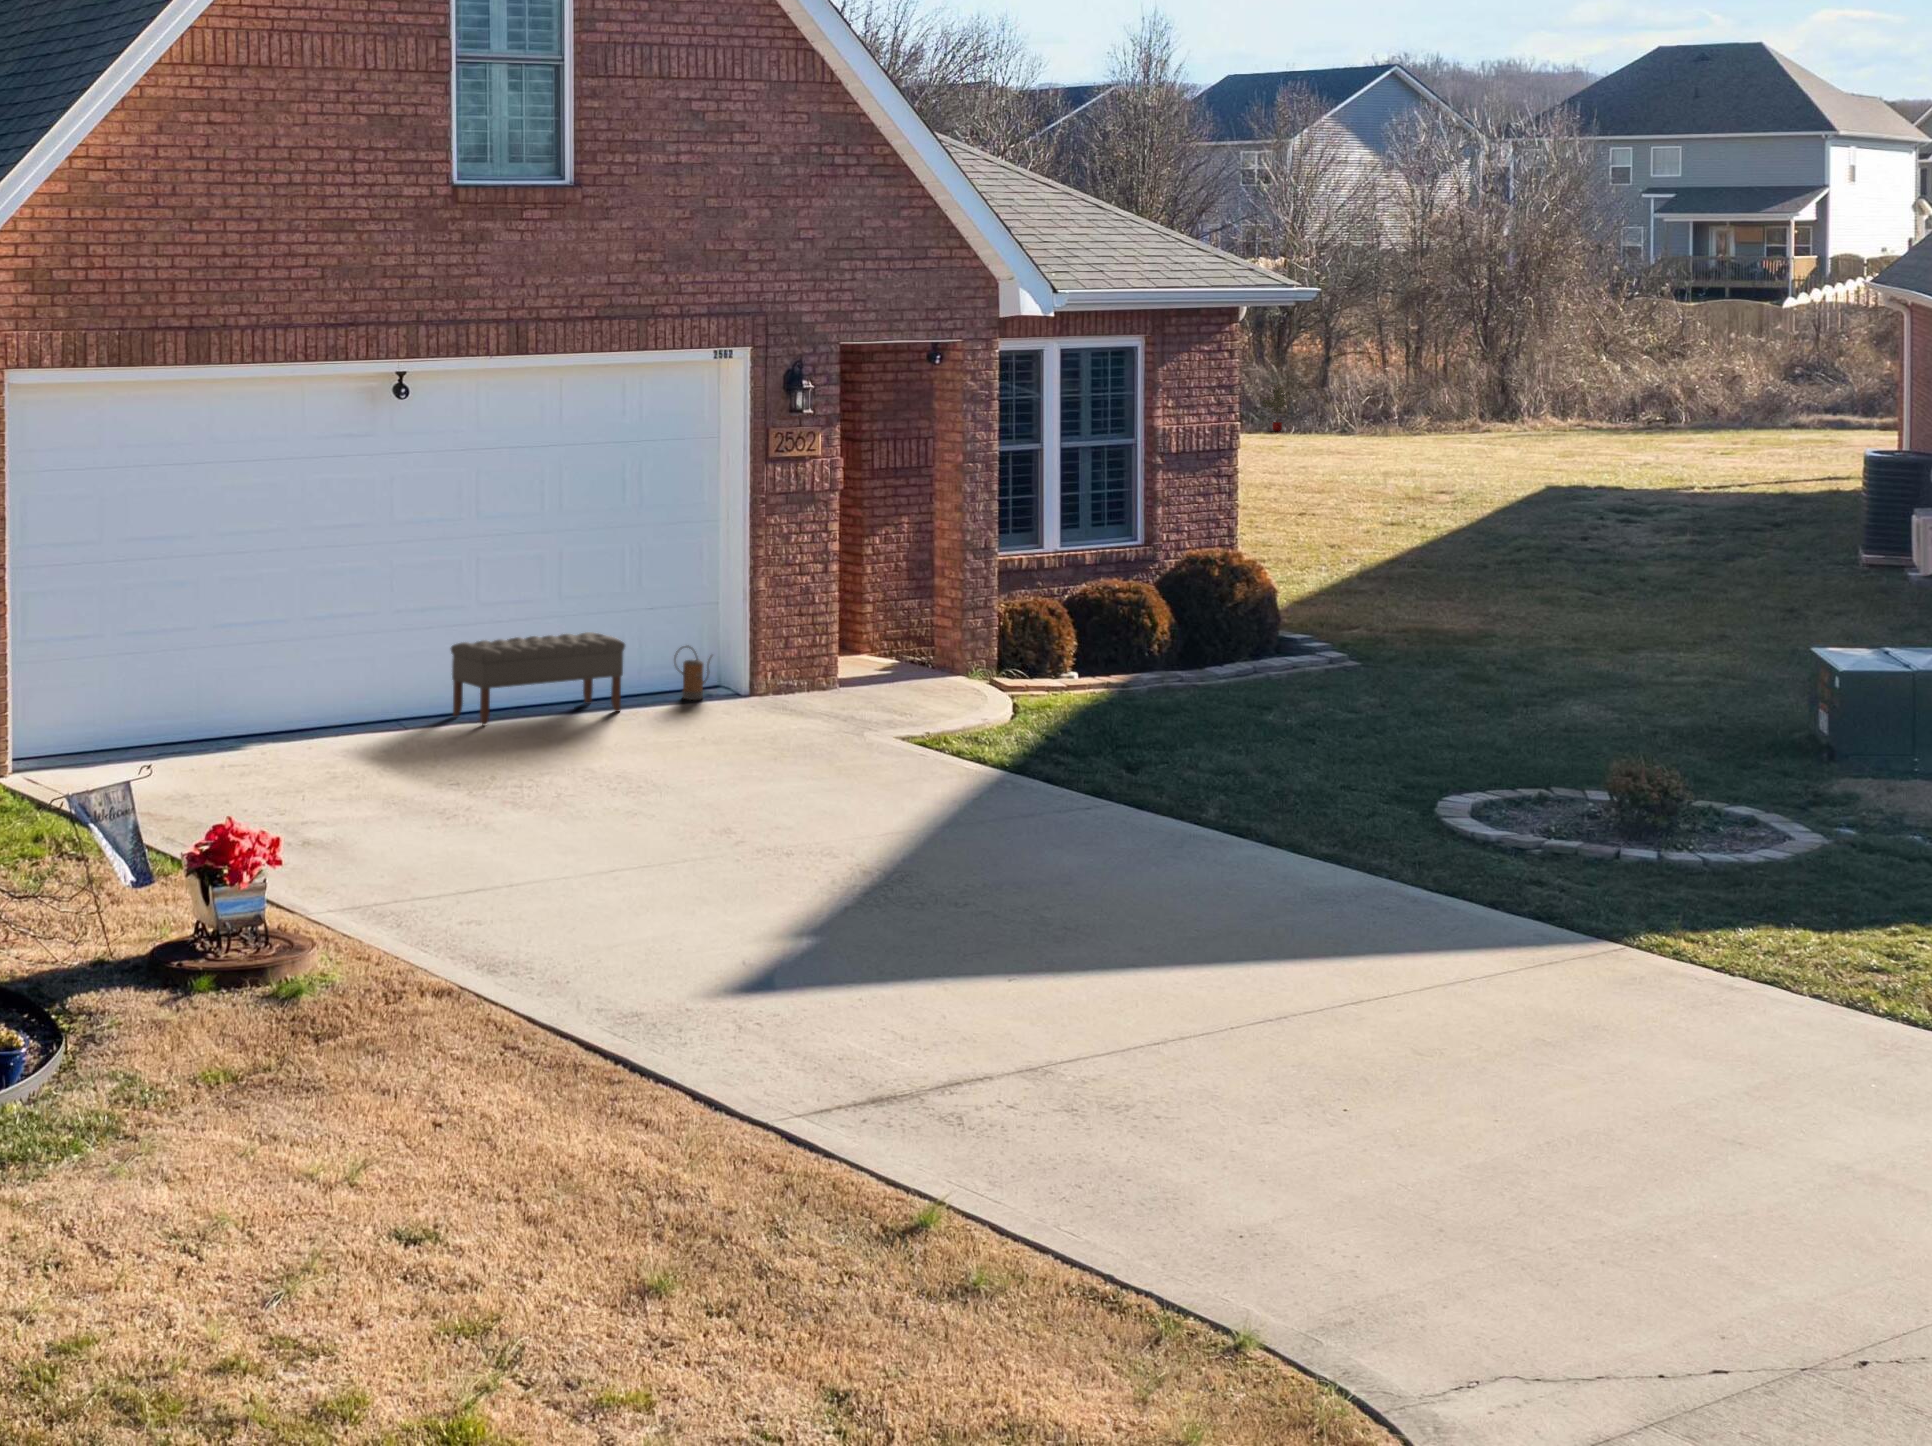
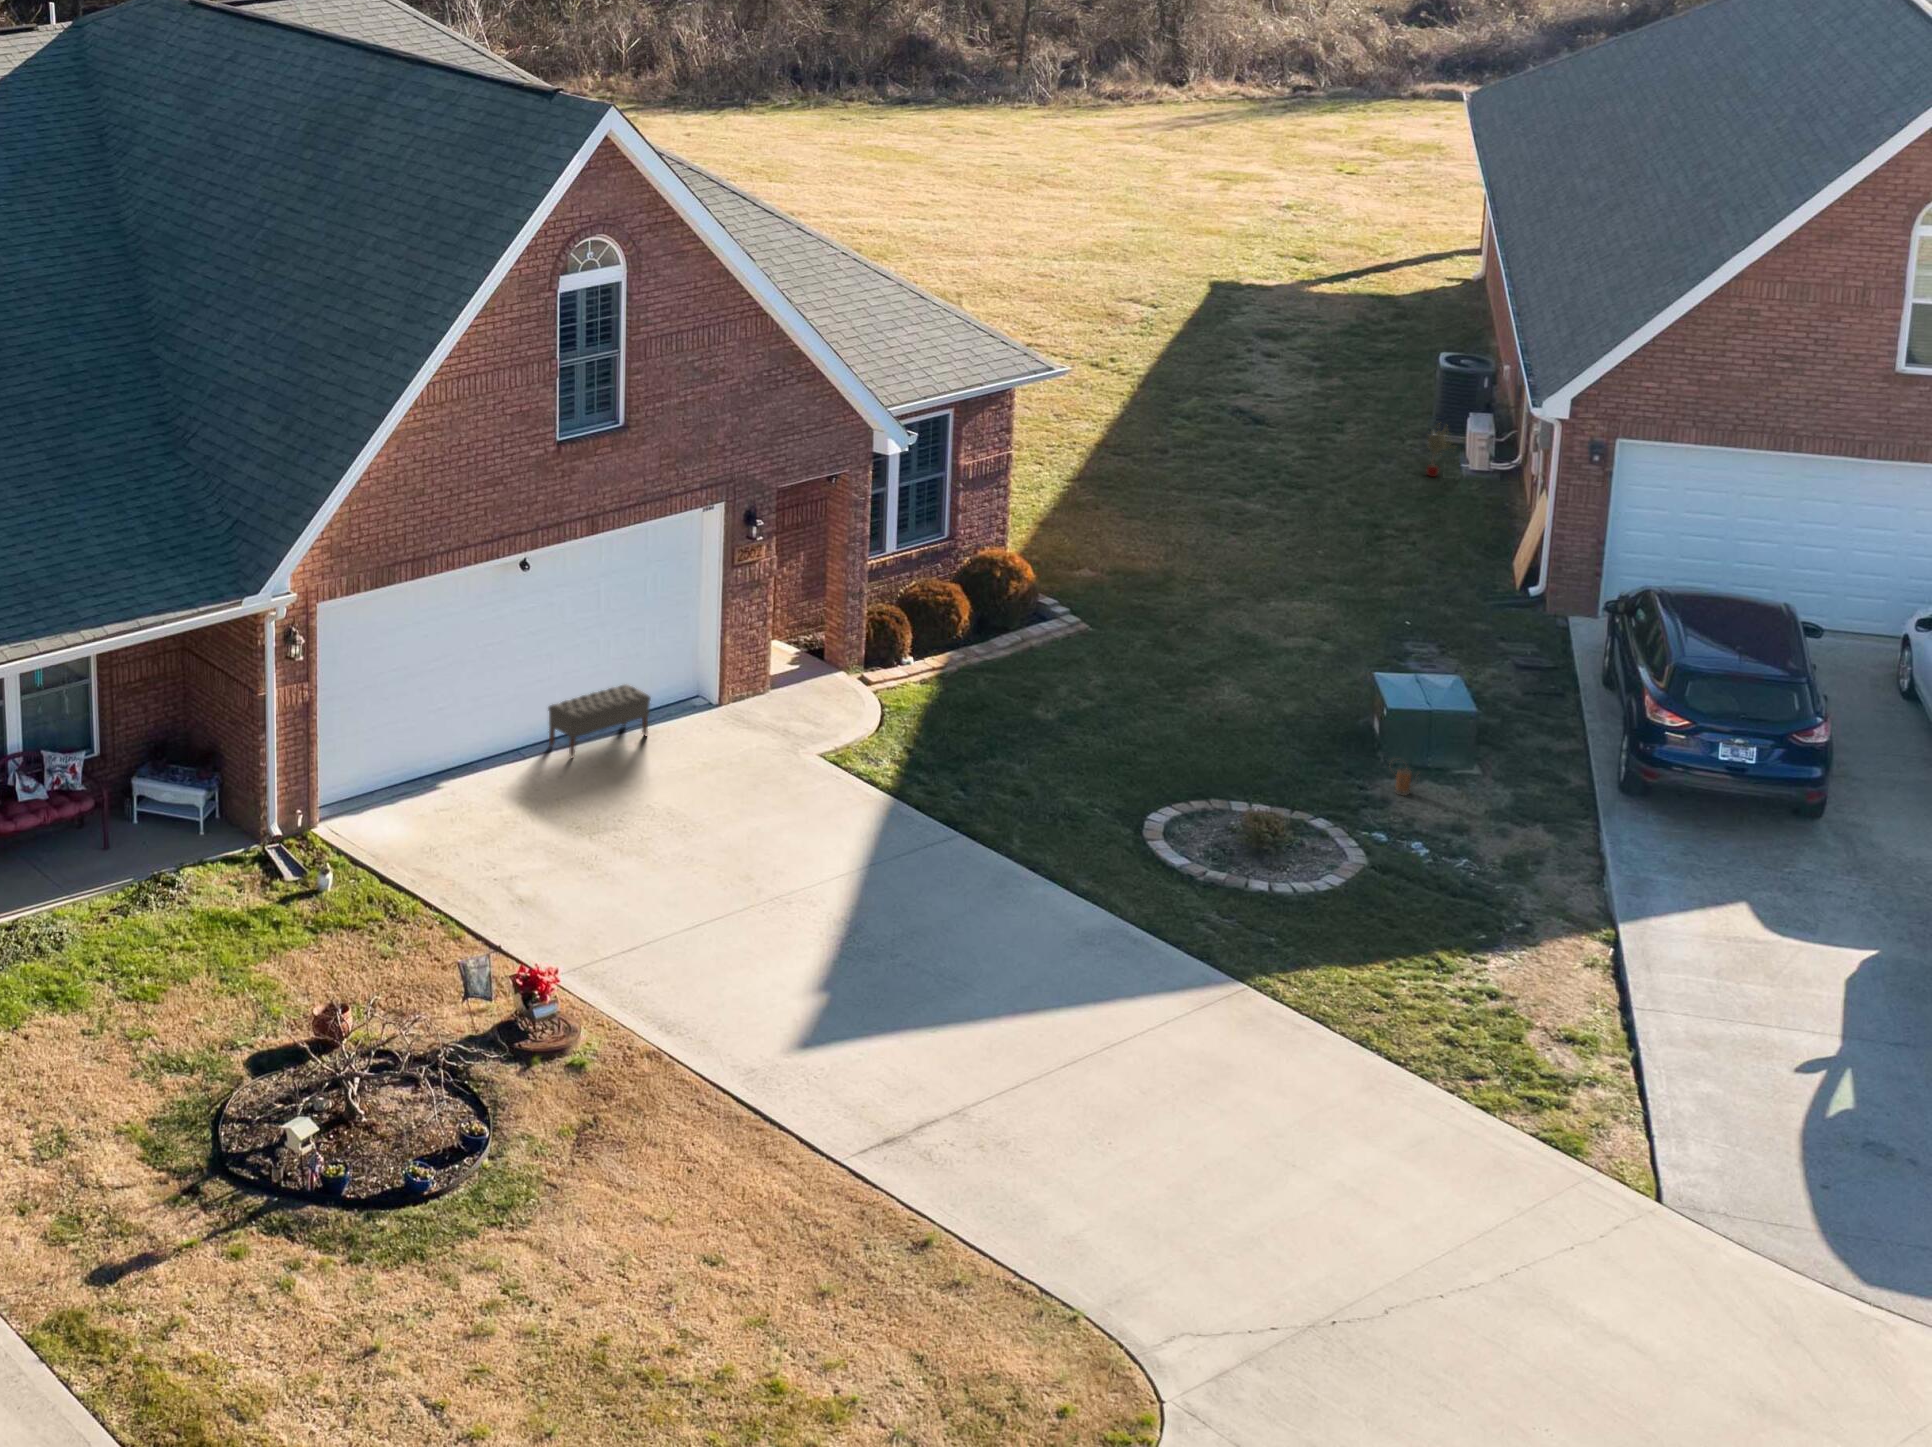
potted tree: present [1262,382,1287,432] -> present [1427,423,1454,477]
watering can: present [674,646,712,700] -> present [1395,760,1413,796]

